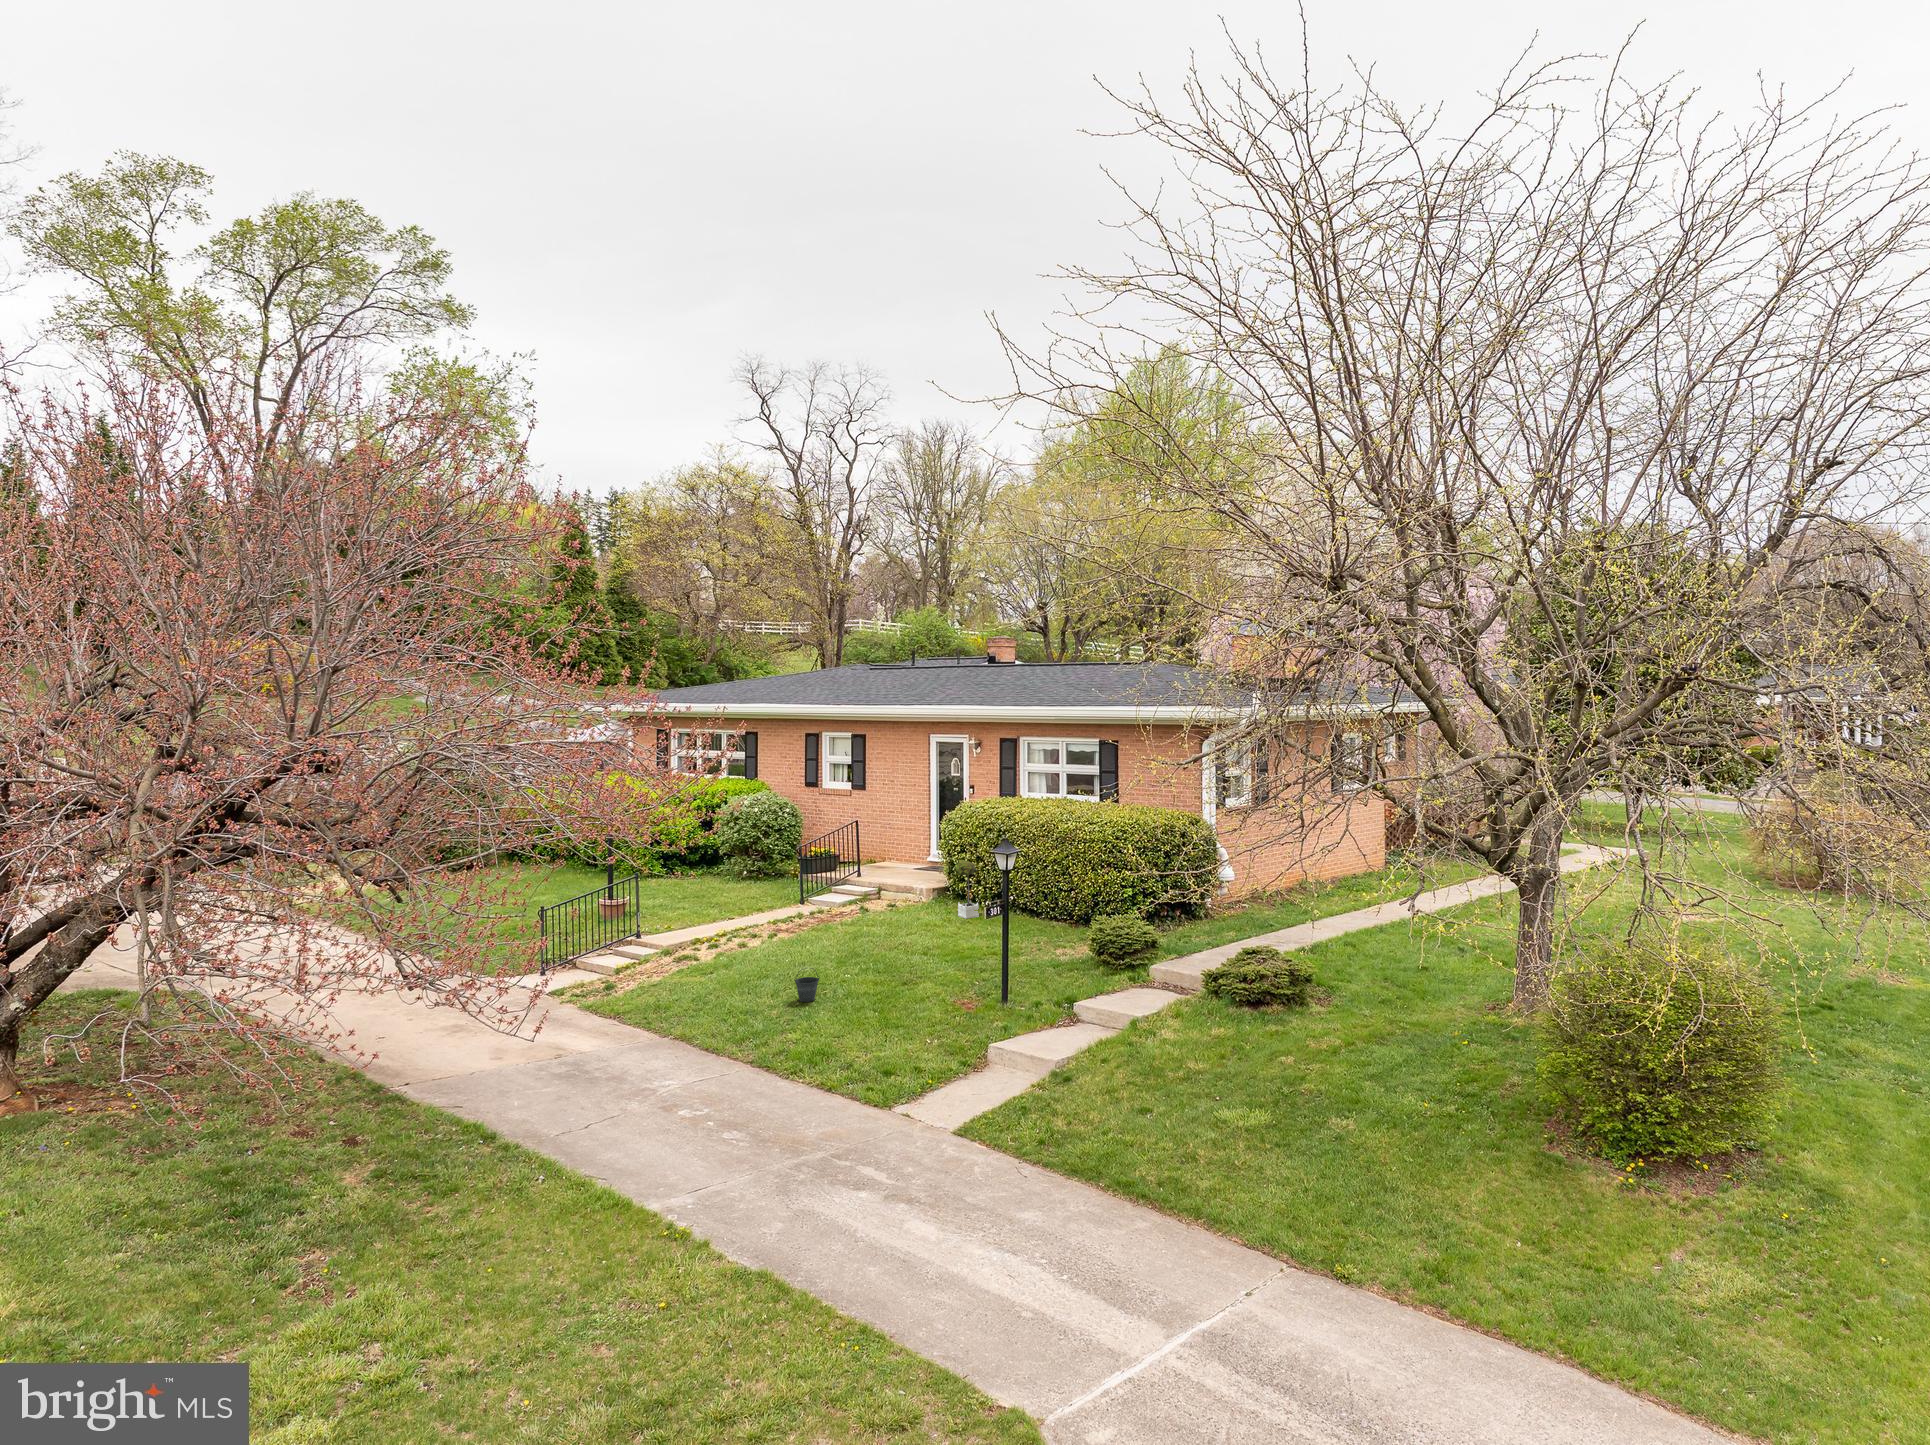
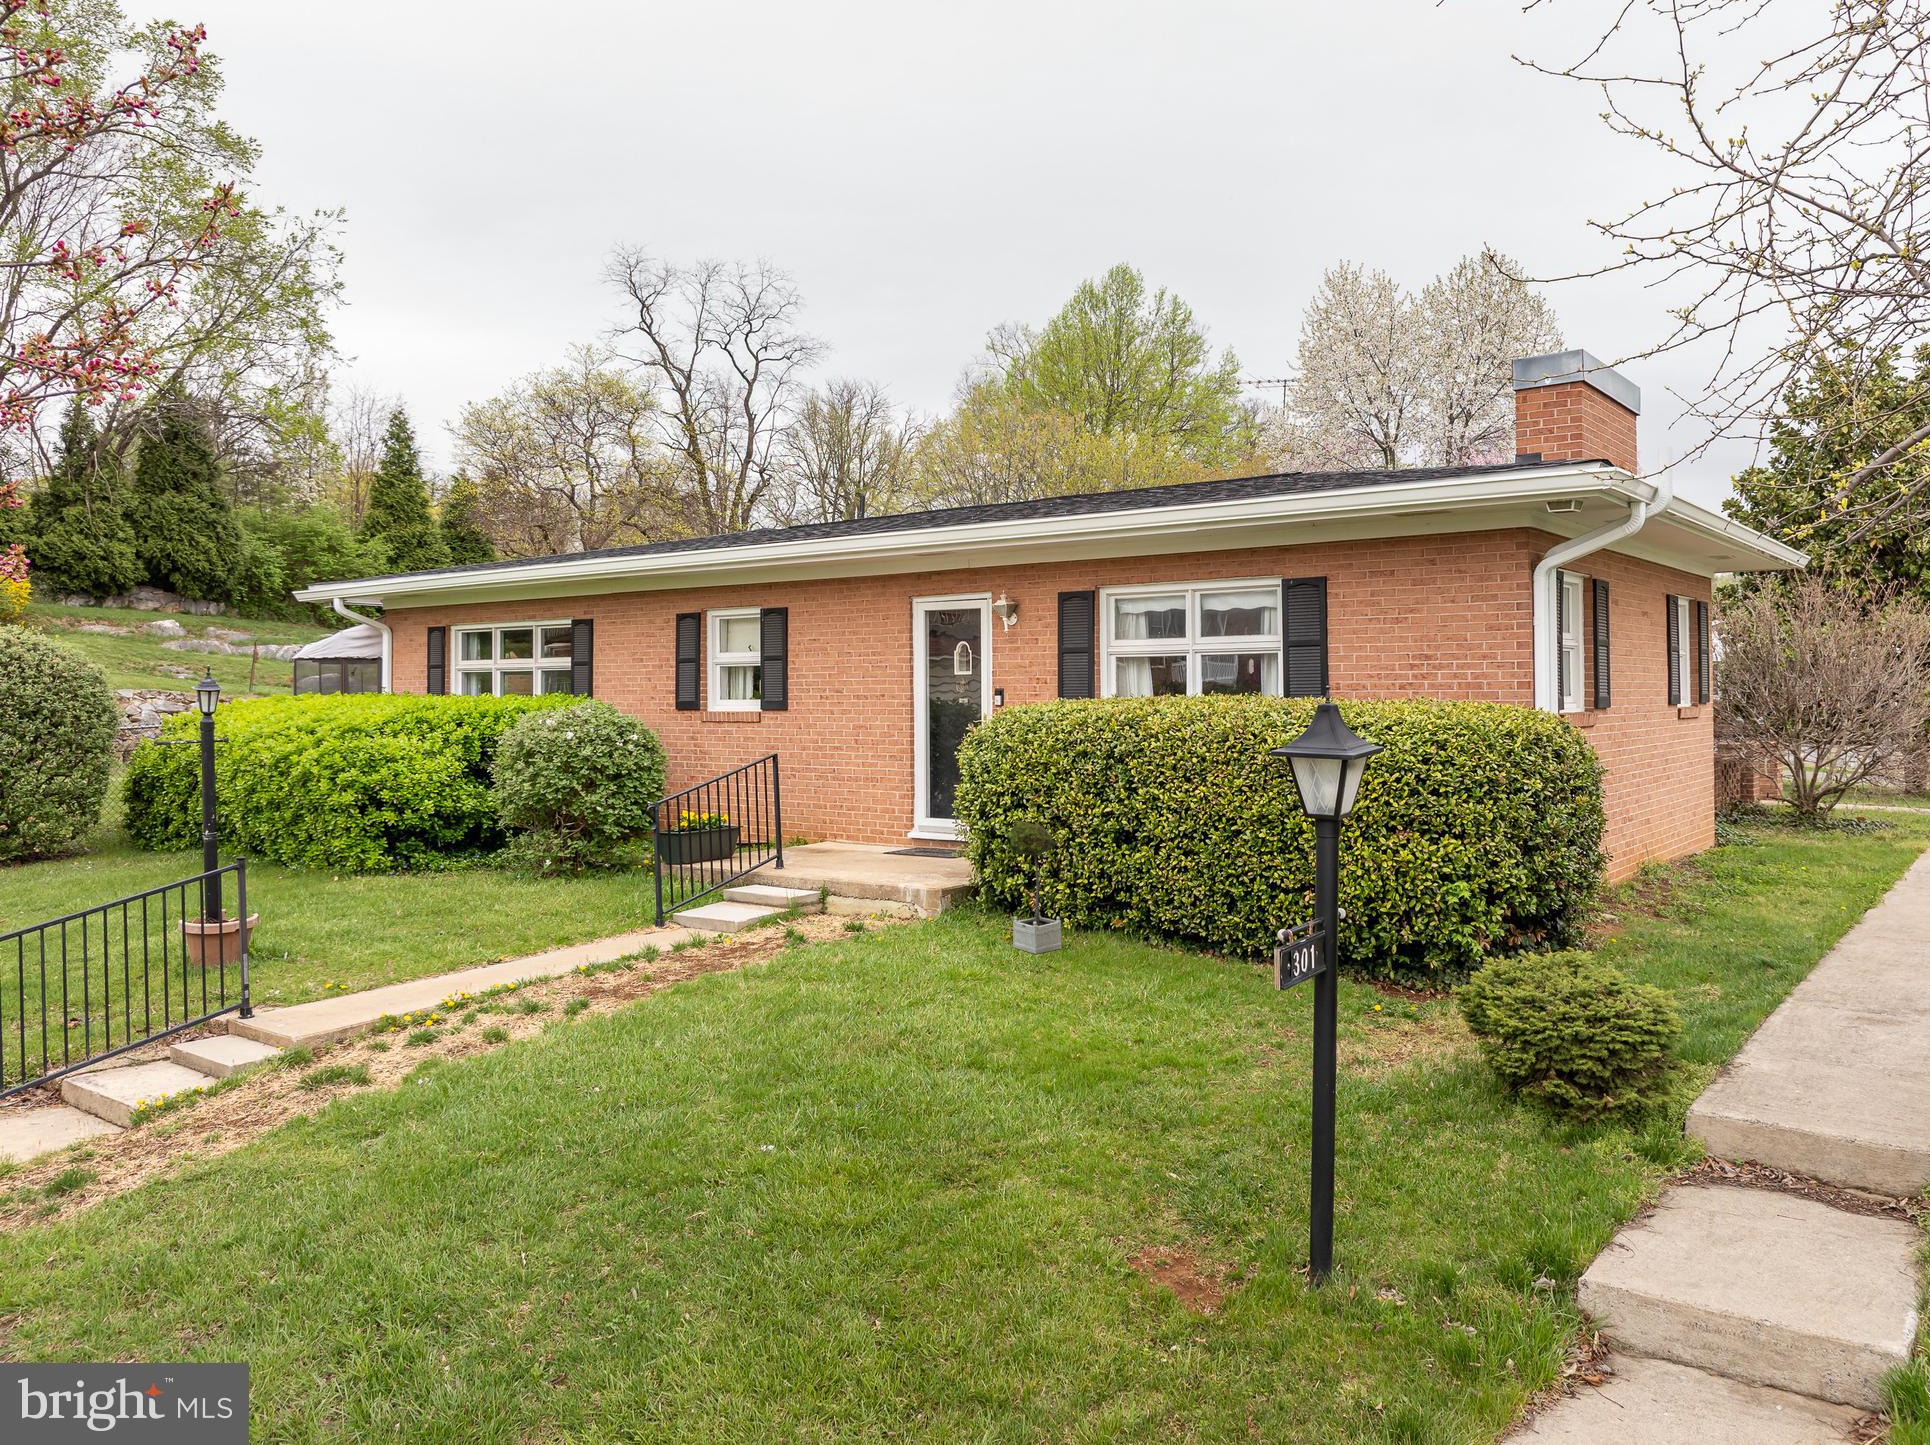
bucket: present [794,968,820,1002] -> none [551,1206,665,1361]

